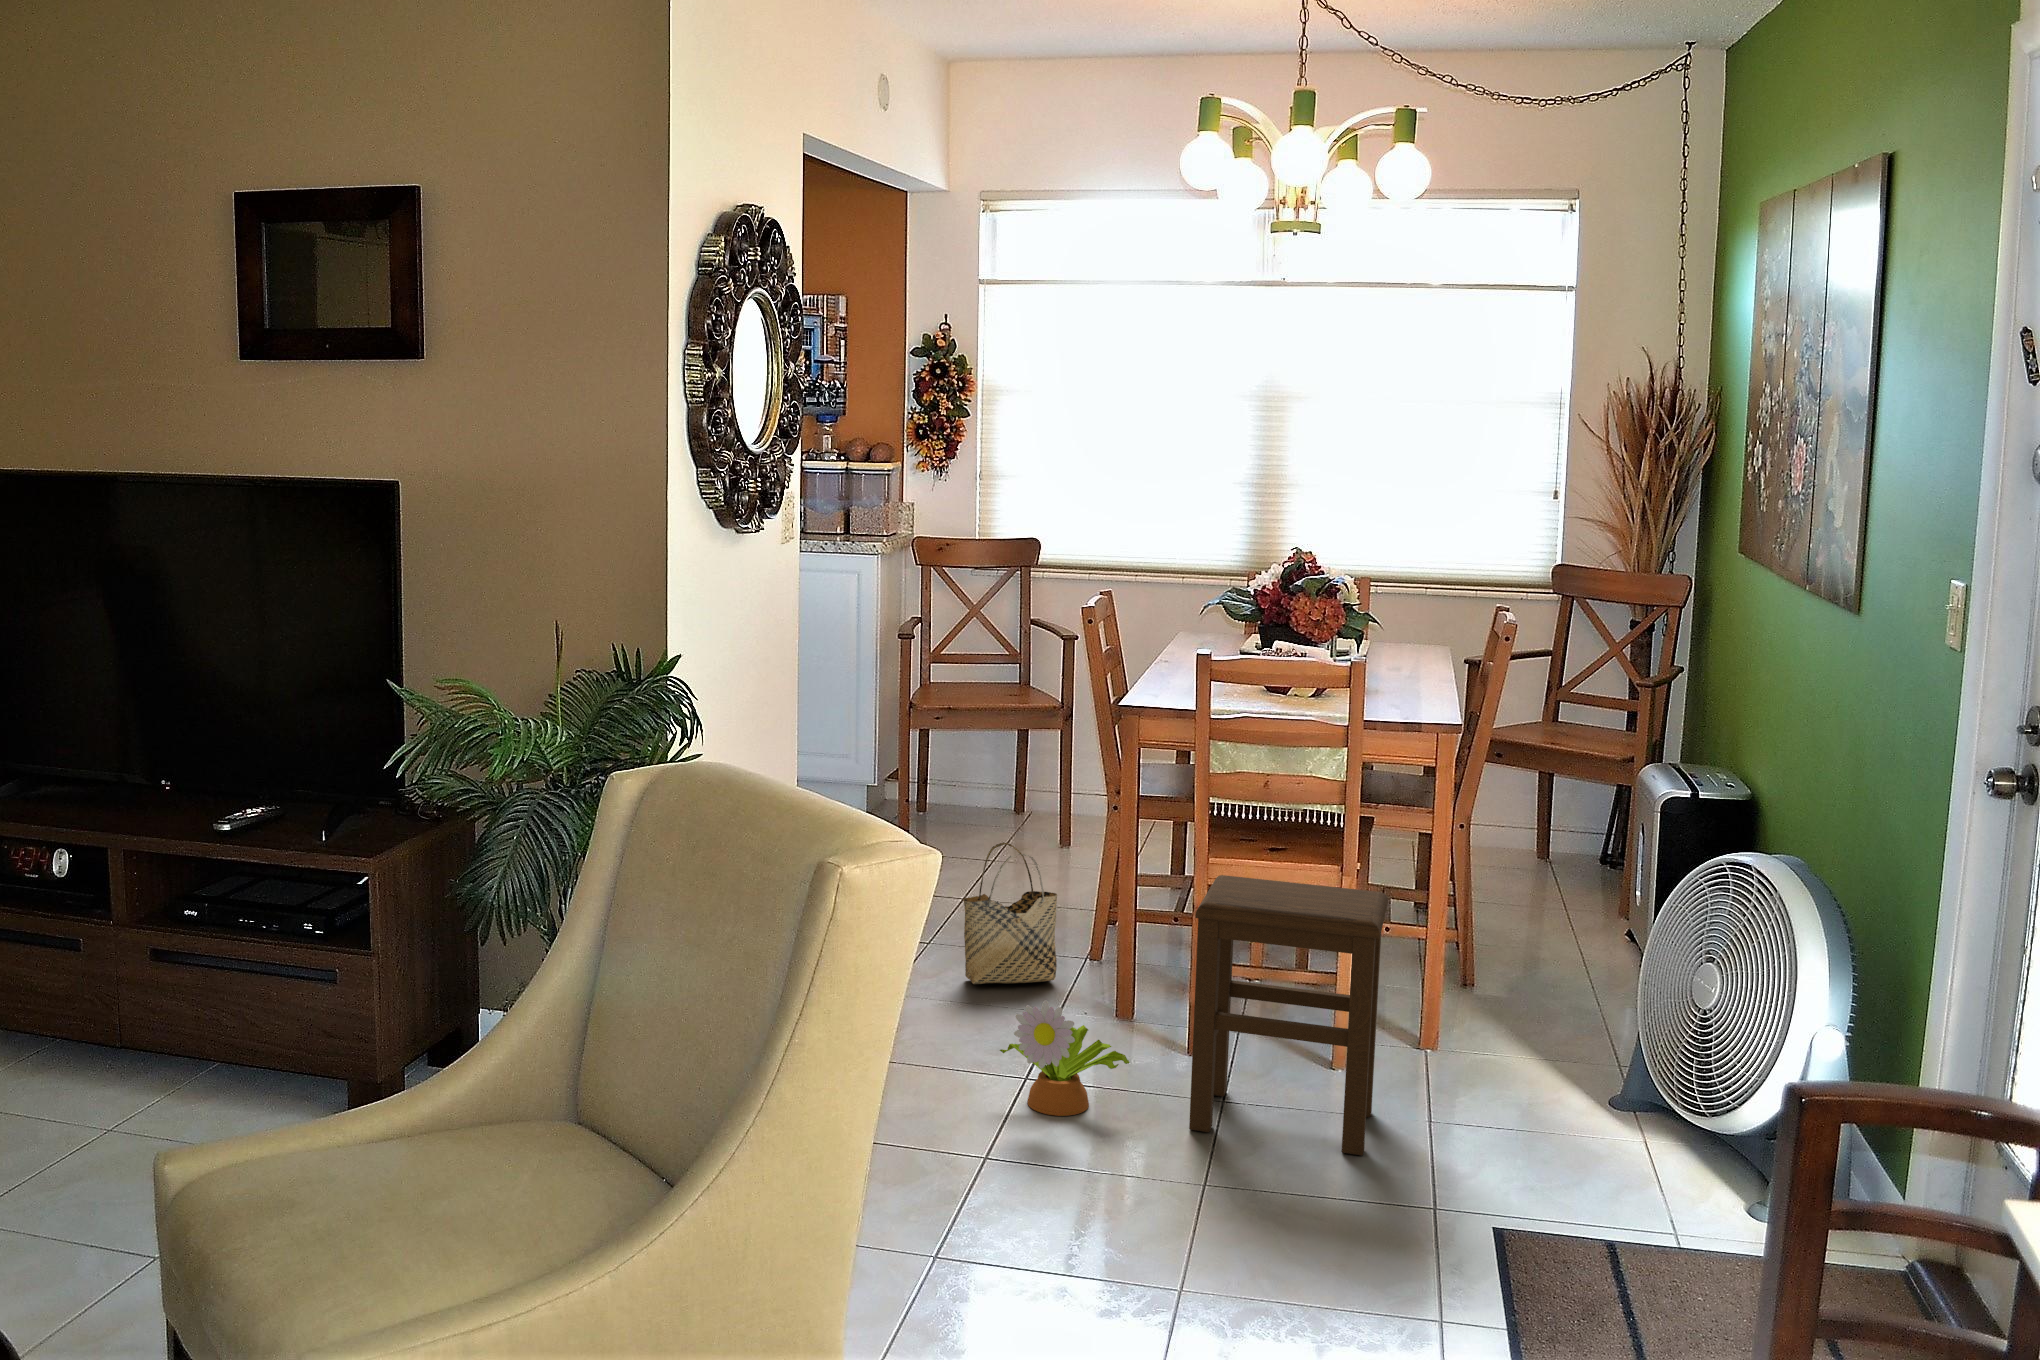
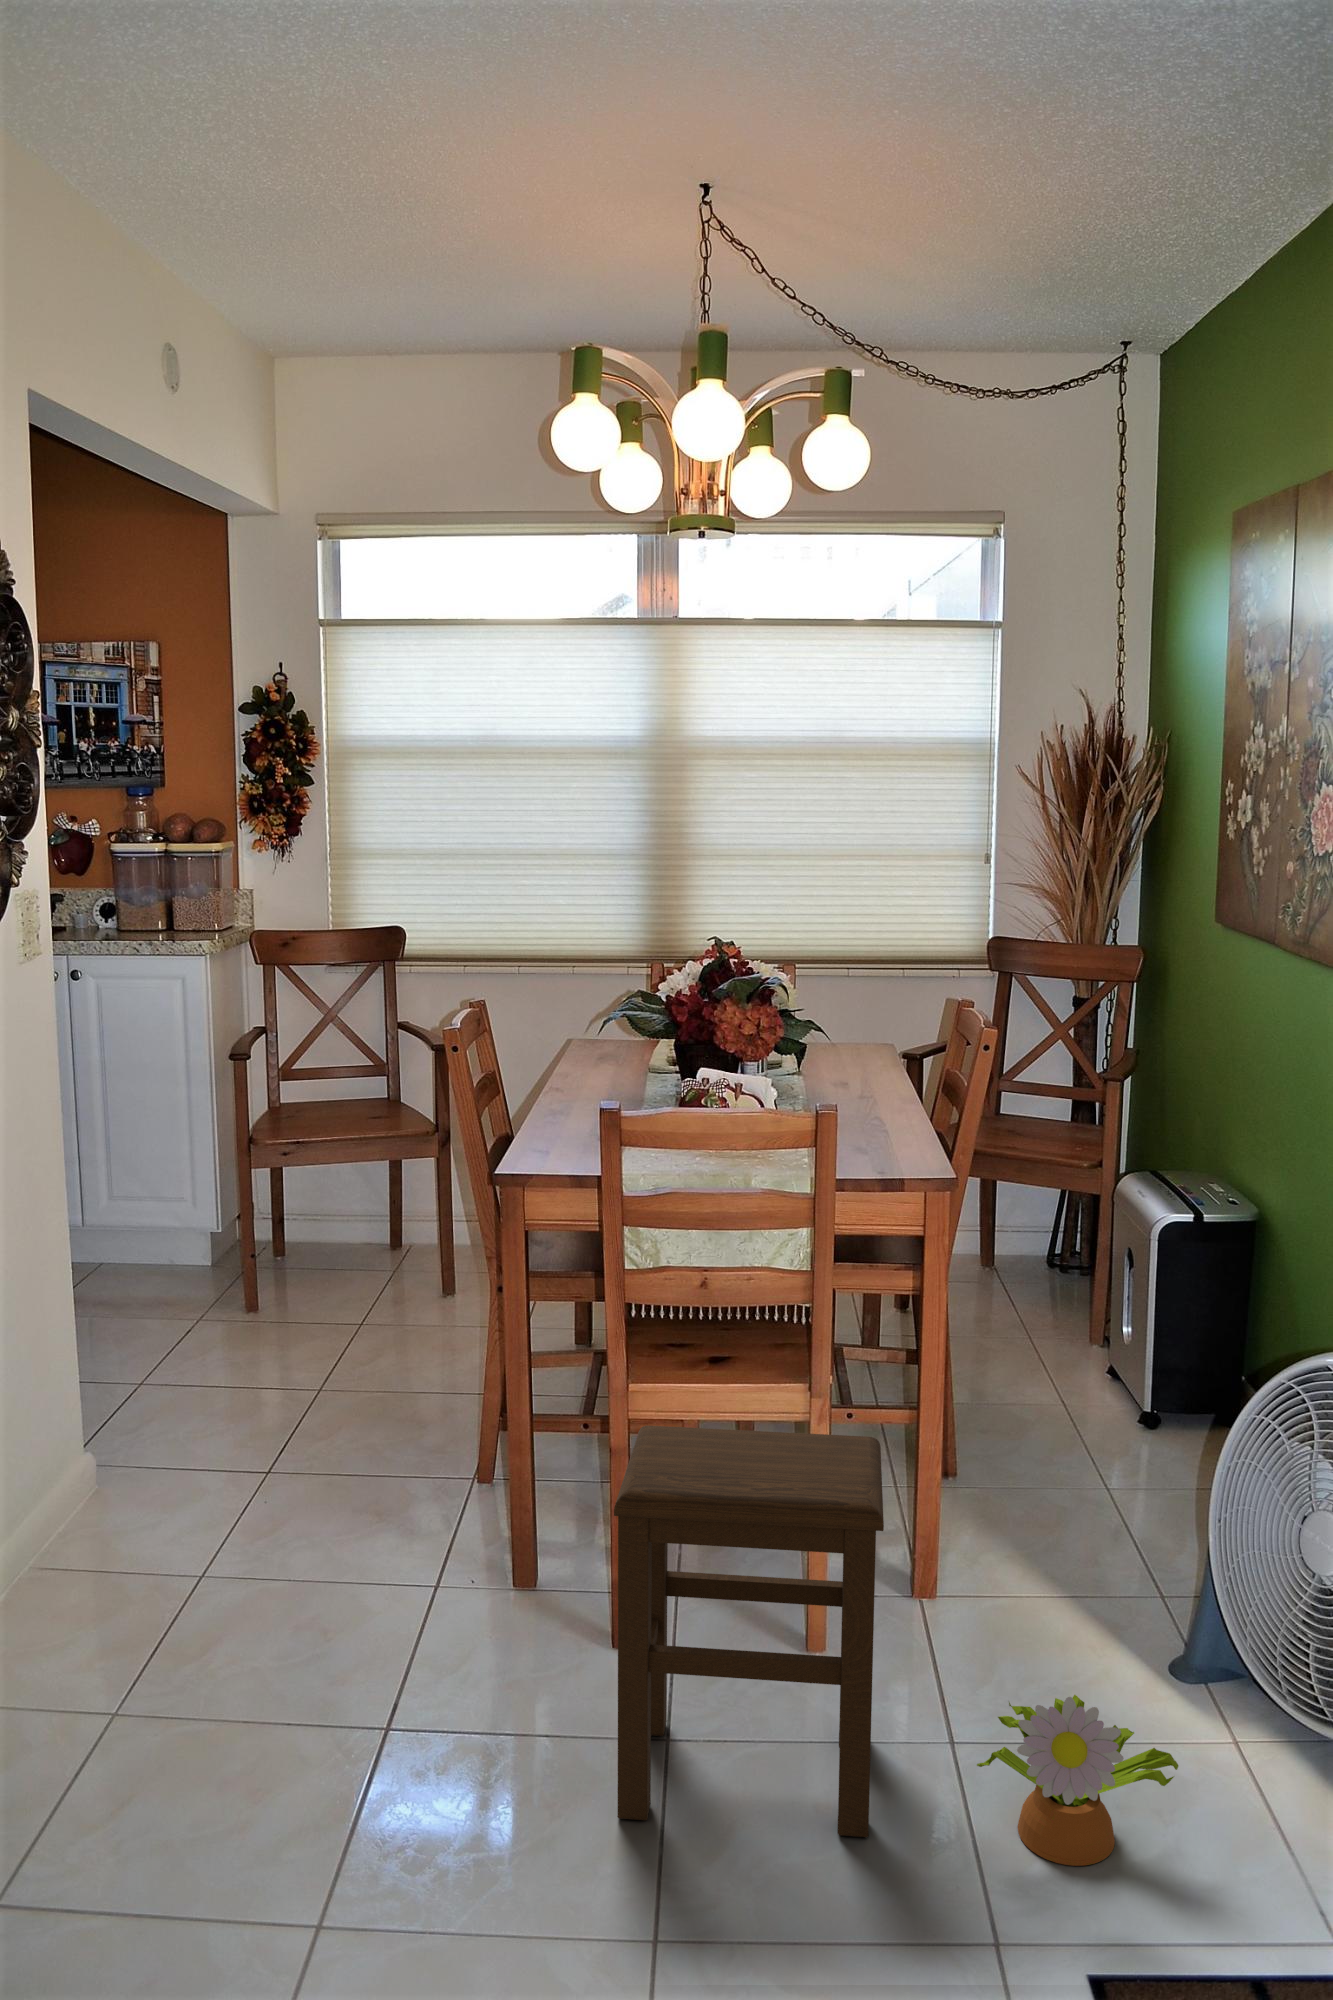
woven basket: present [963,843,1057,984] -> none [297,1353,431,1555]
decorative plant: present [1000,1000,1130,1116] -> present [977,1695,1178,1866]

